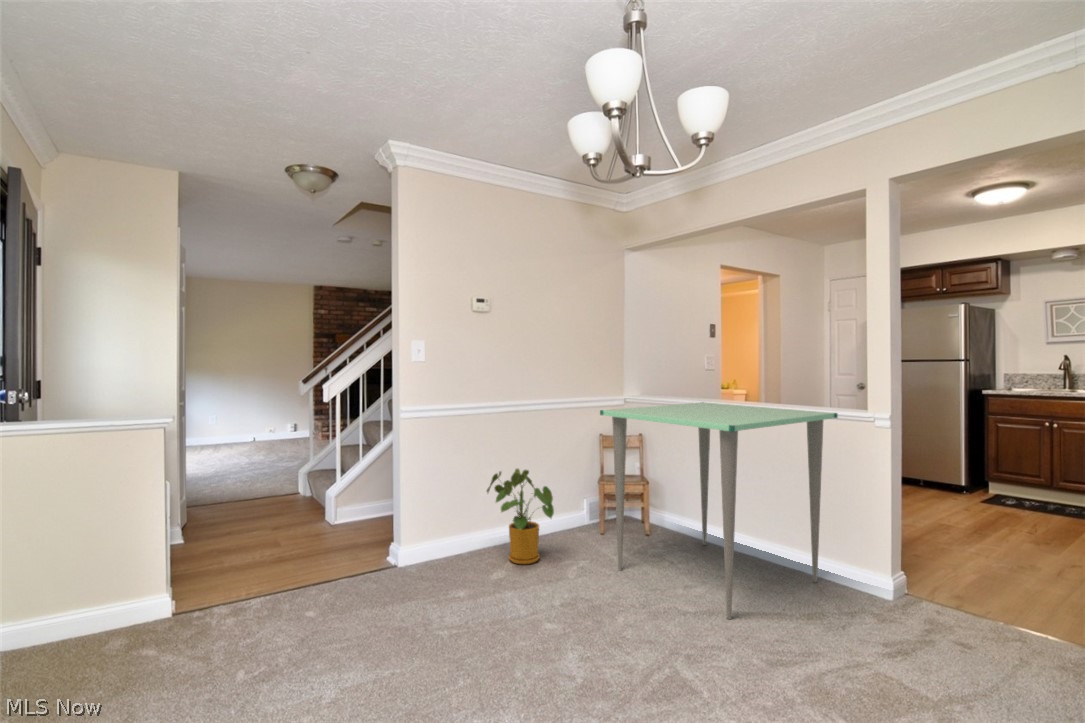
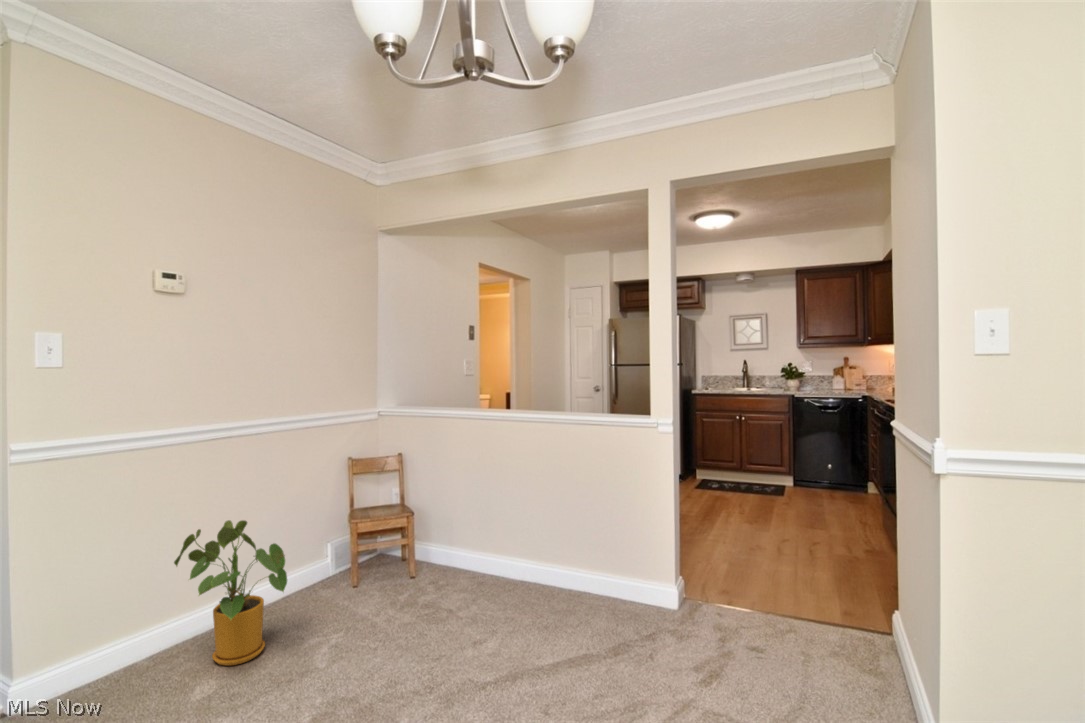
dining table: present [600,402,838,620] -> none [355,413,624,688]

